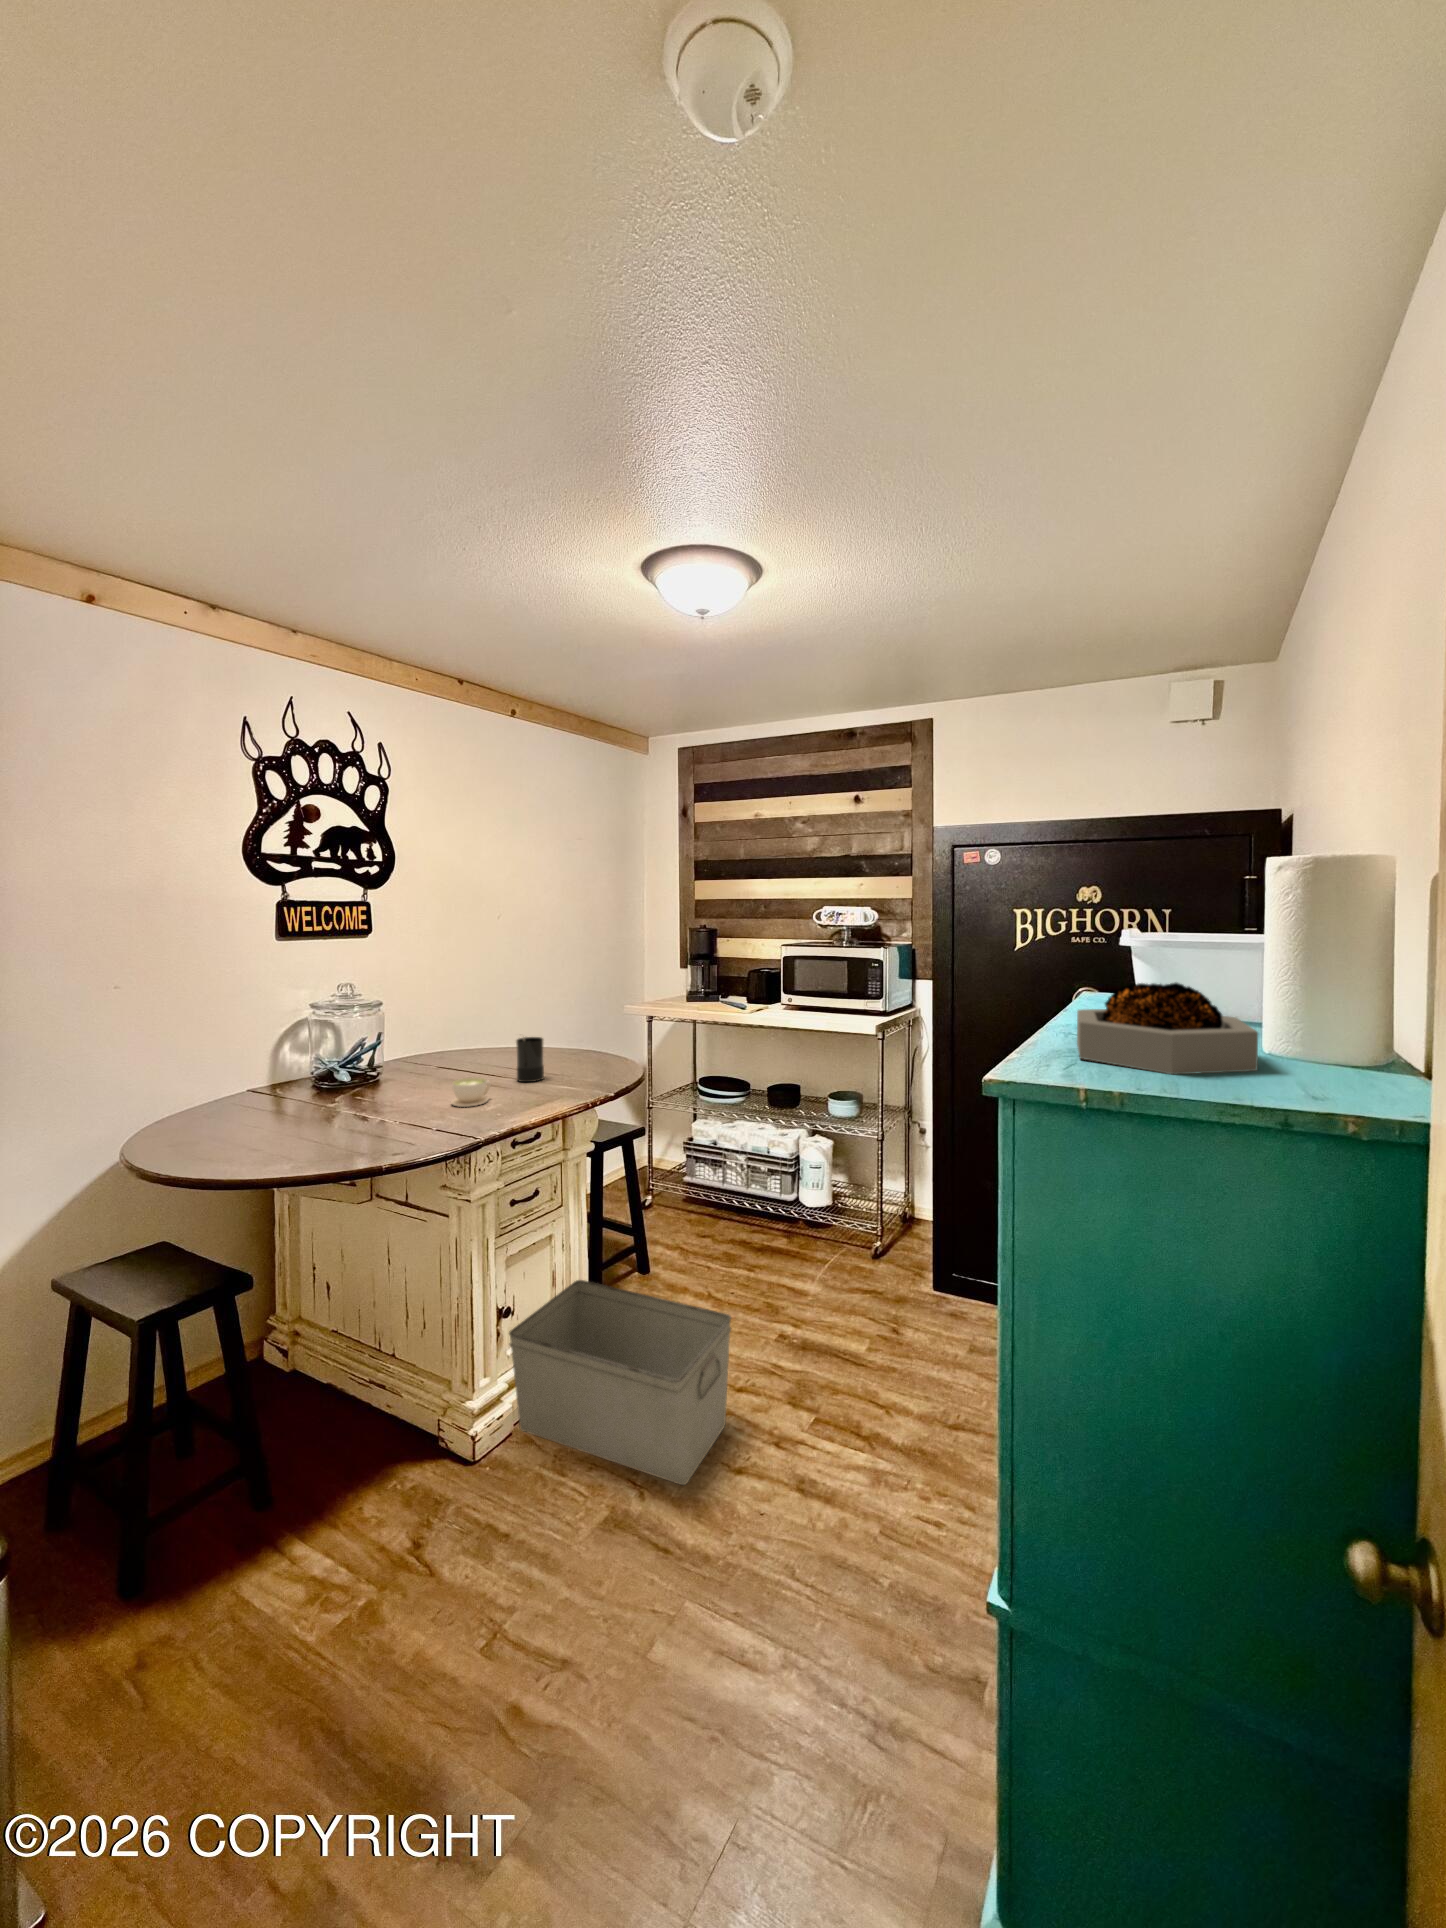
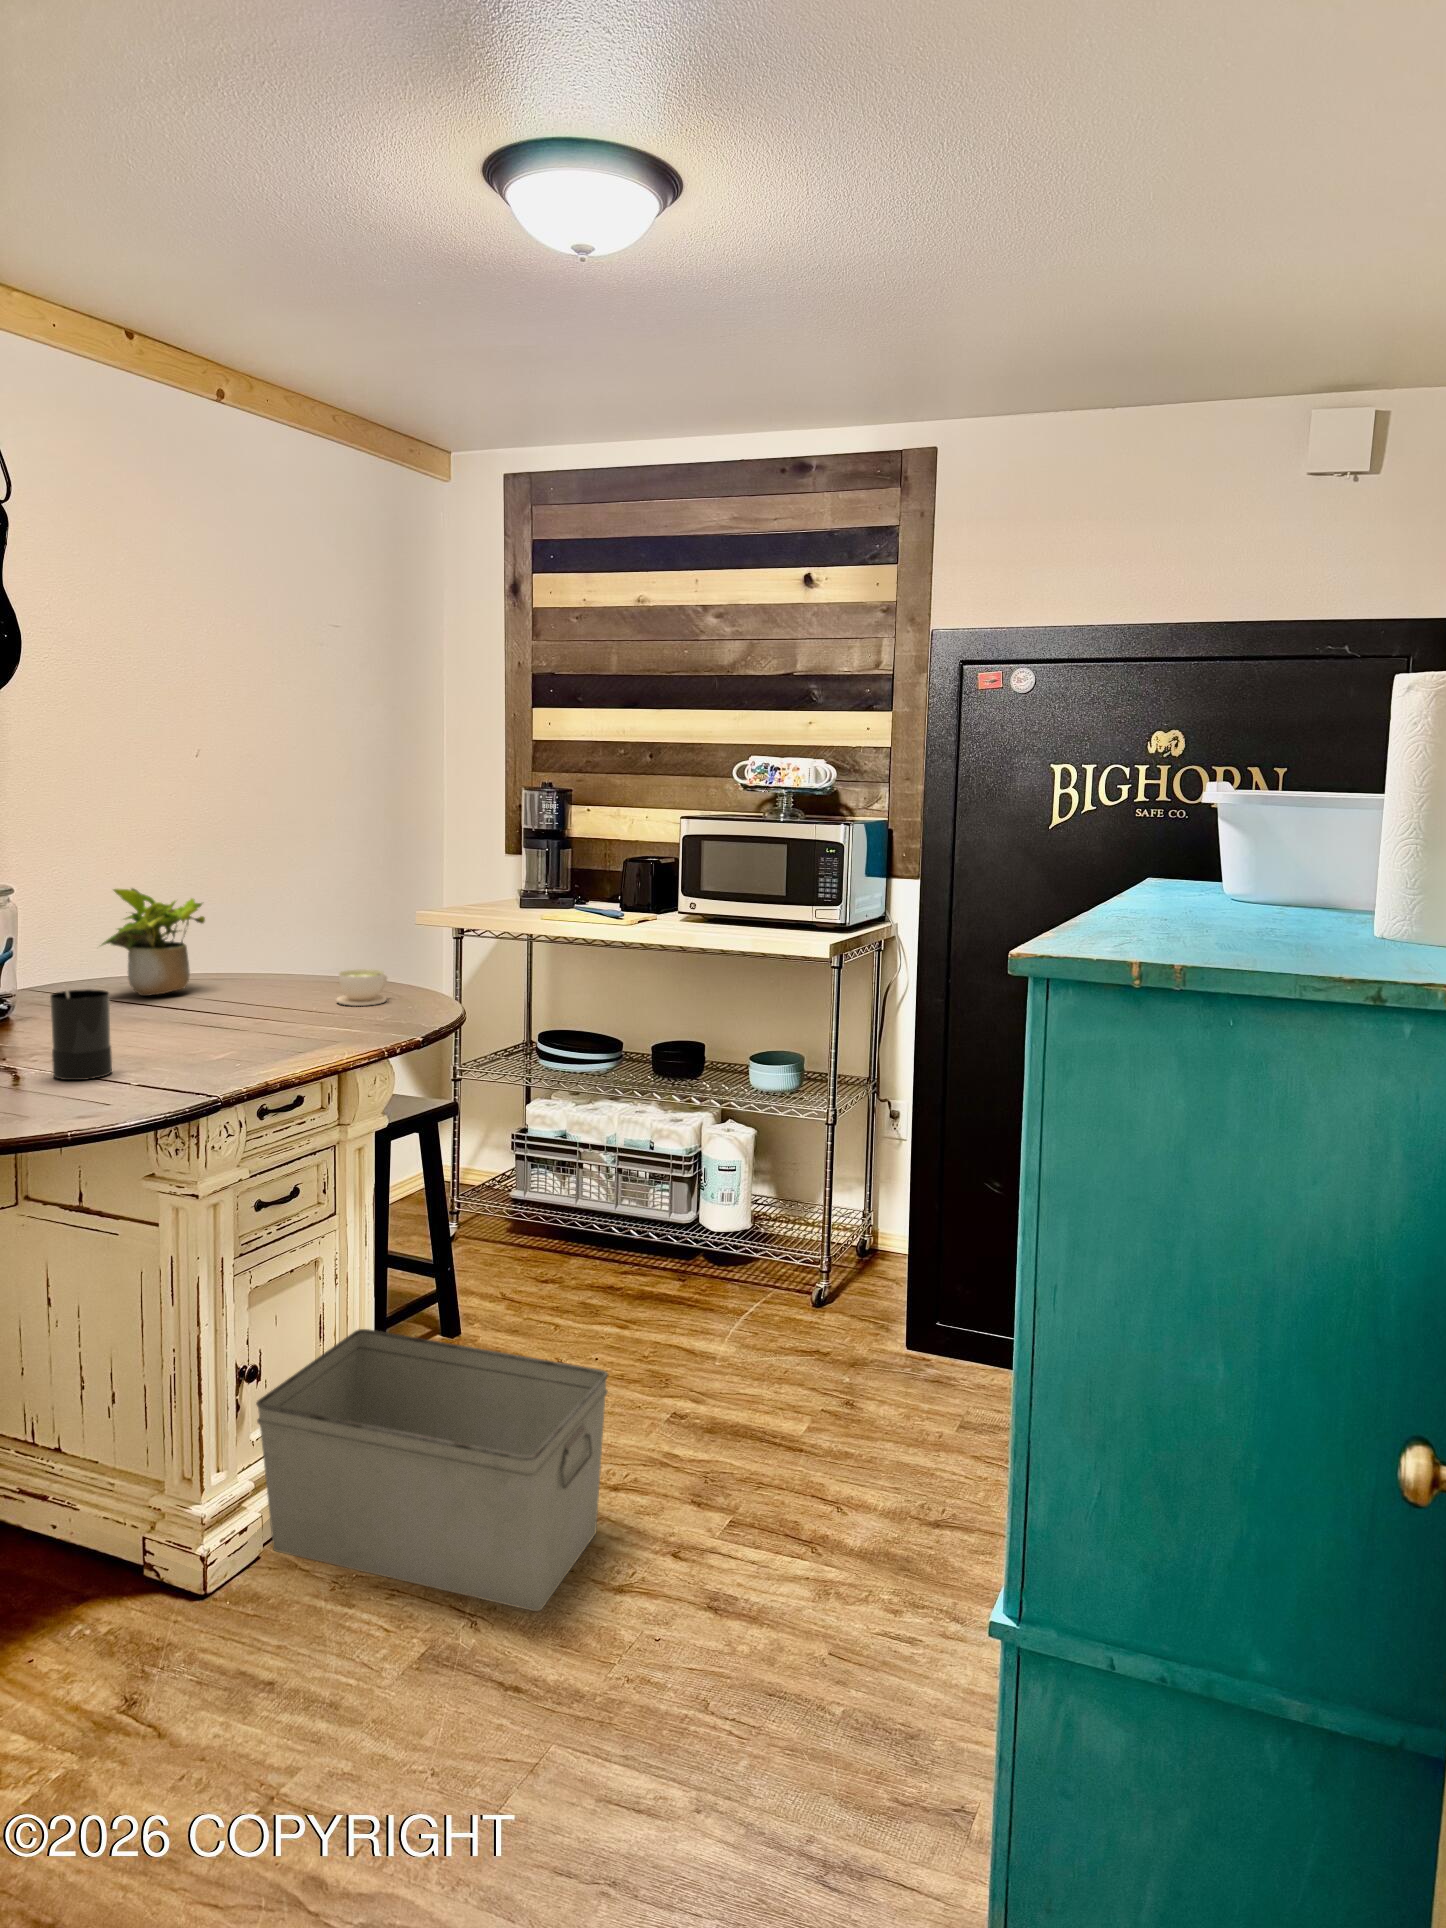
decorative bowl: present [1077,982,1258,1074] -> none [1150,830,1392,957]
potted plant: none [431,999,495,1065] -> present [102,888,205,996]
candle: present [516,1037,544,1082] -> present [50,985,112,1080]
coffee cup: present [451,1077,491,1107] -> present [337,969,387,1006]

